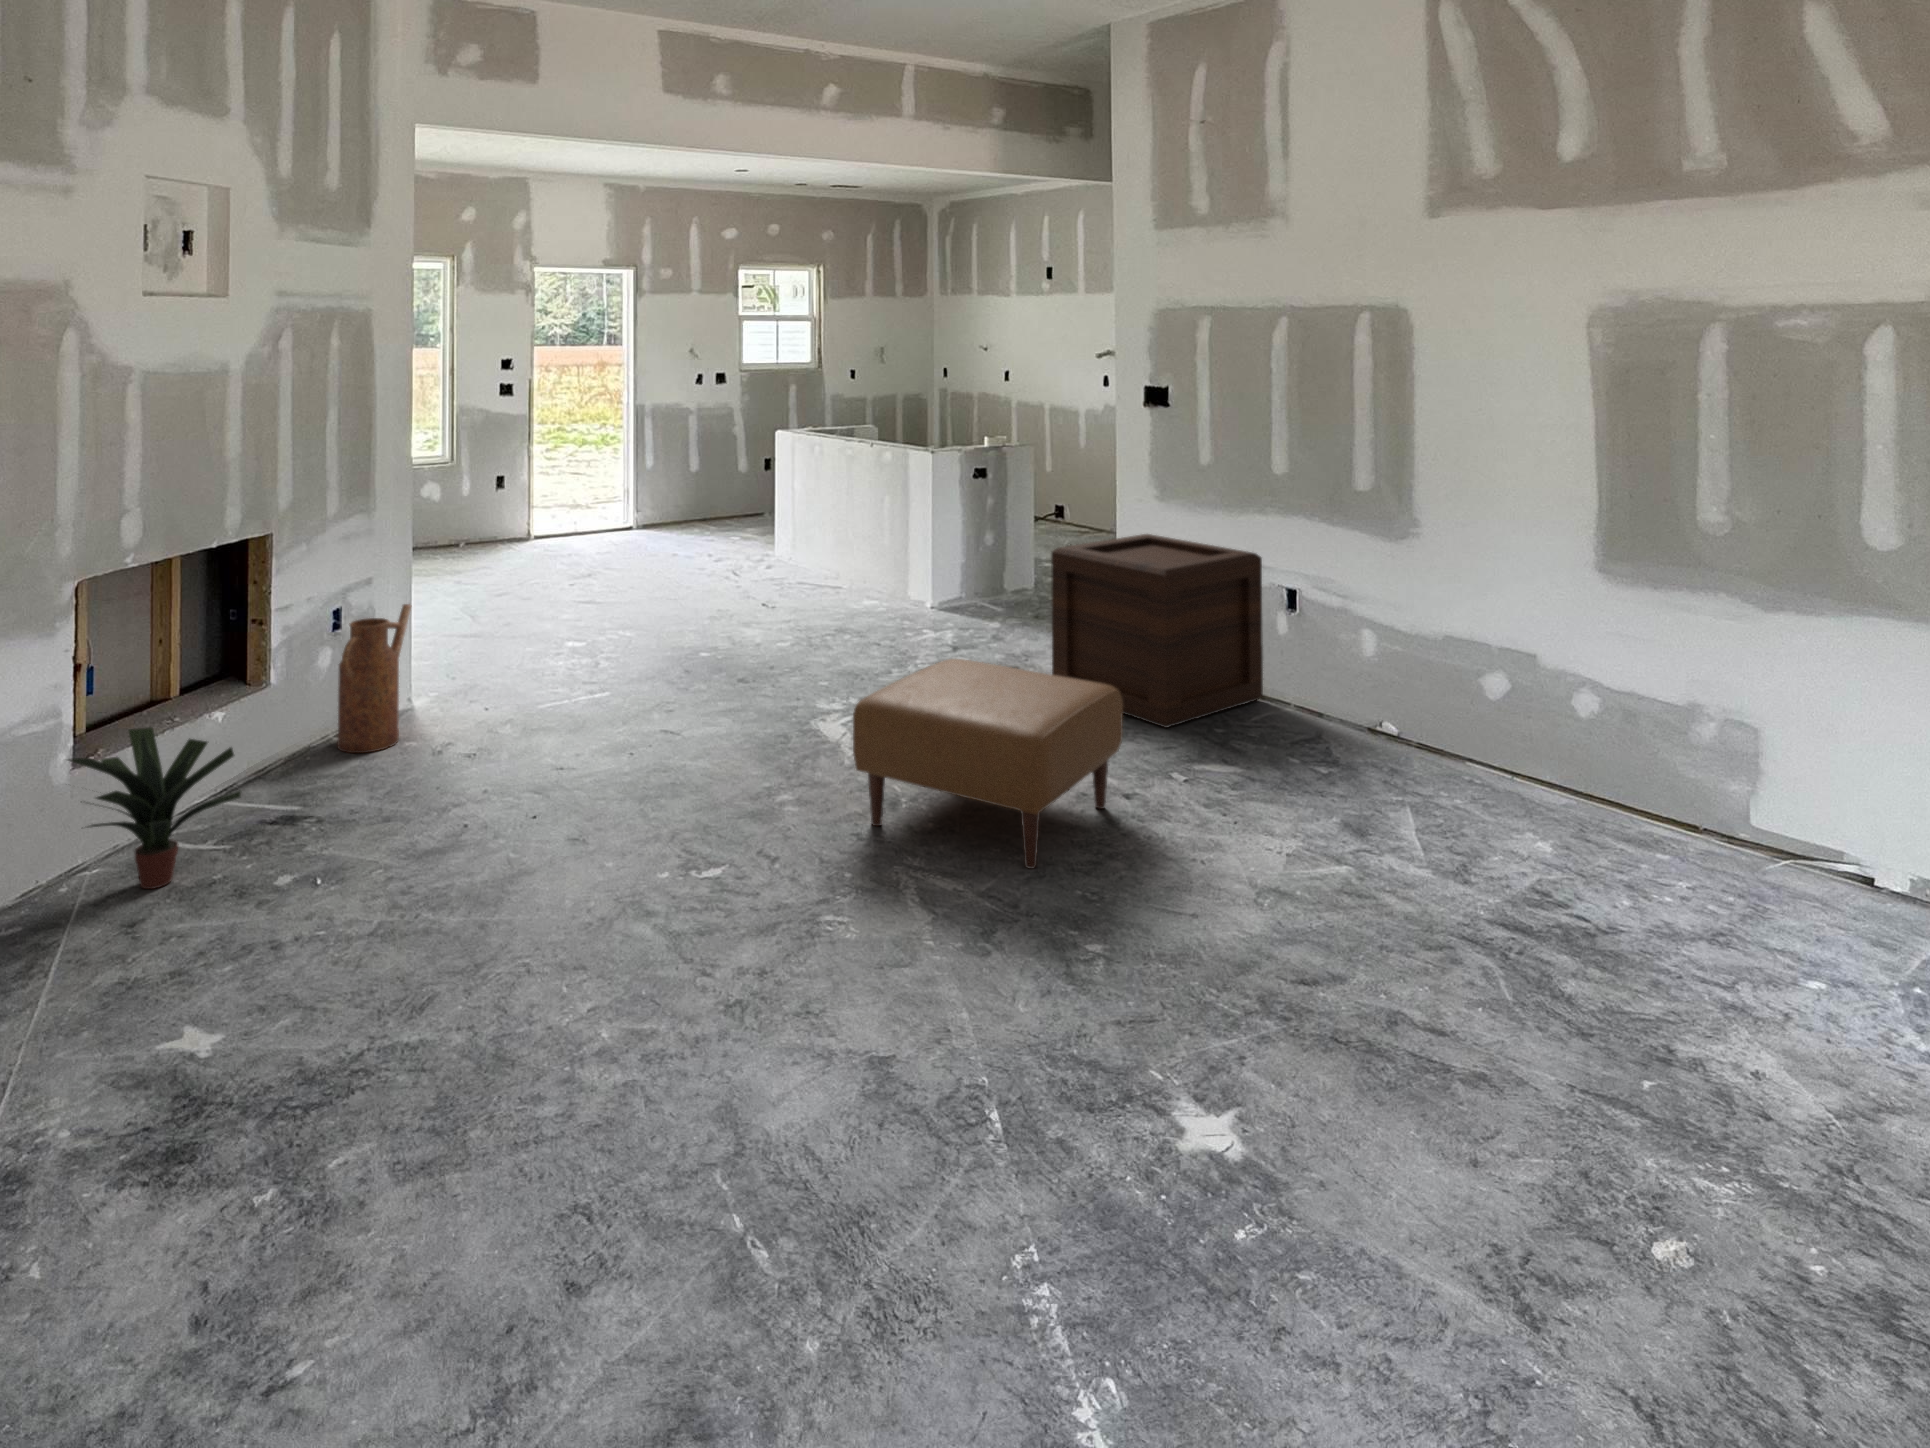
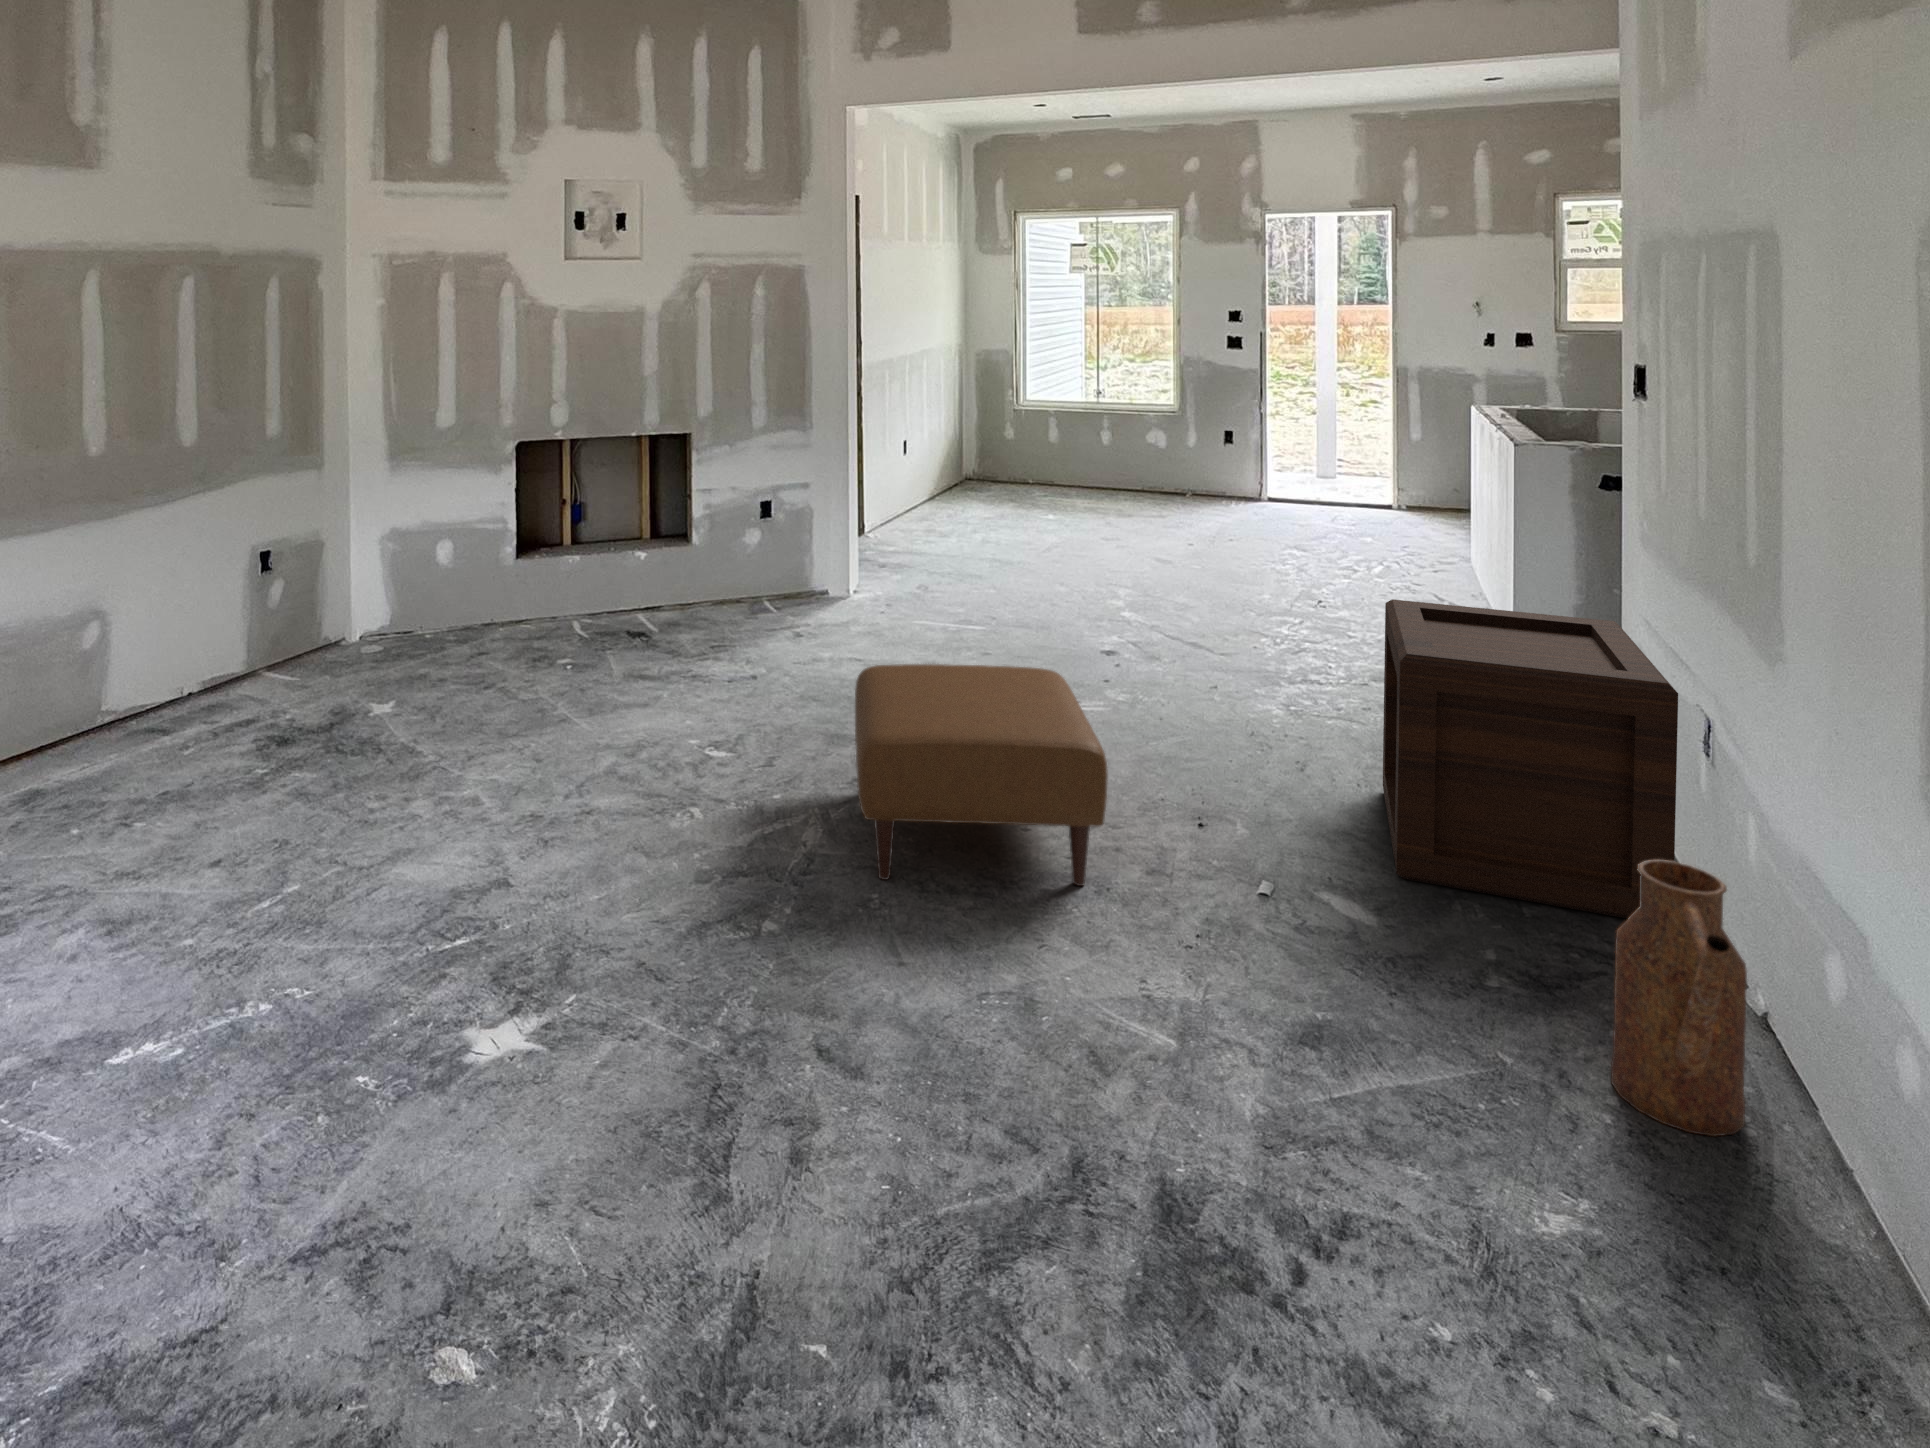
watering can: present [337,604,411,753] -> present [1611,860,1747,1136]
potted plant: present [68,727,241,889] -> none [467,540,575,641]

